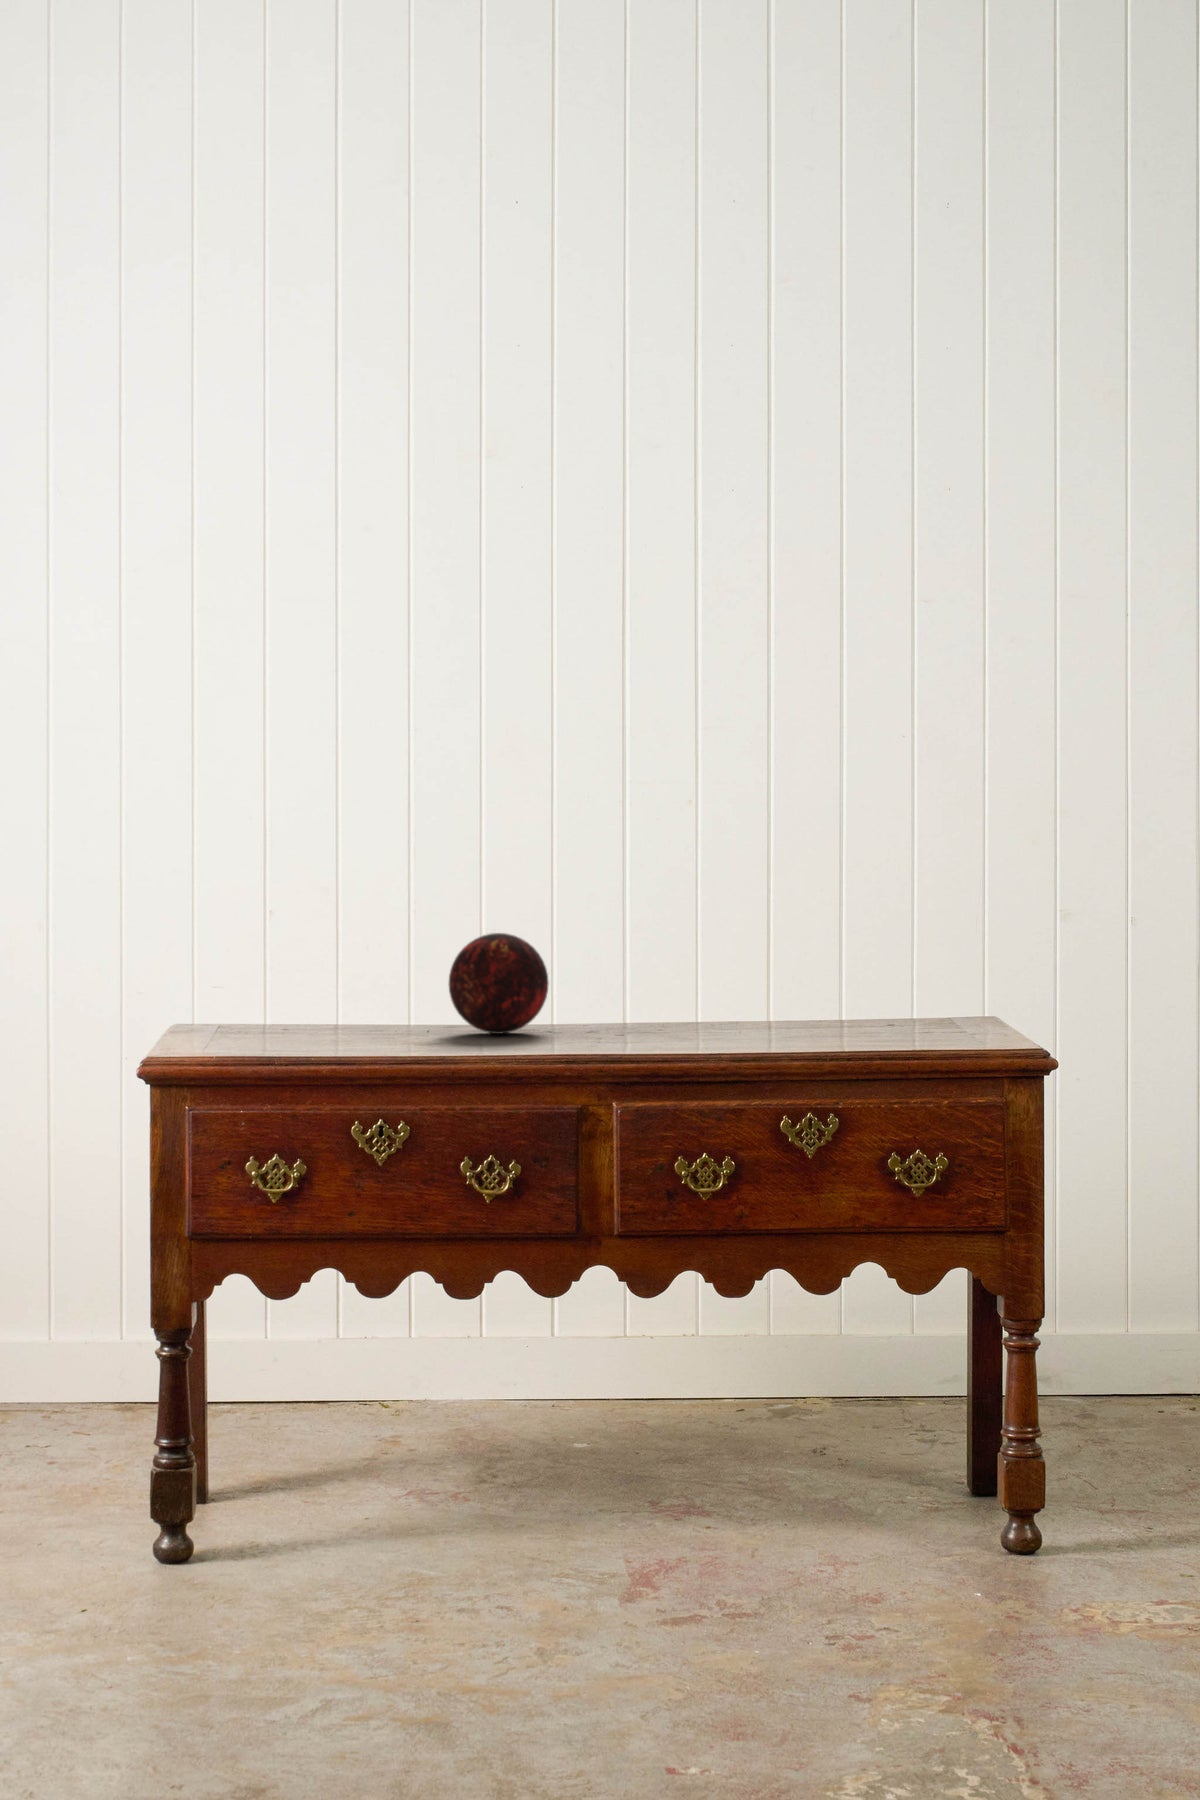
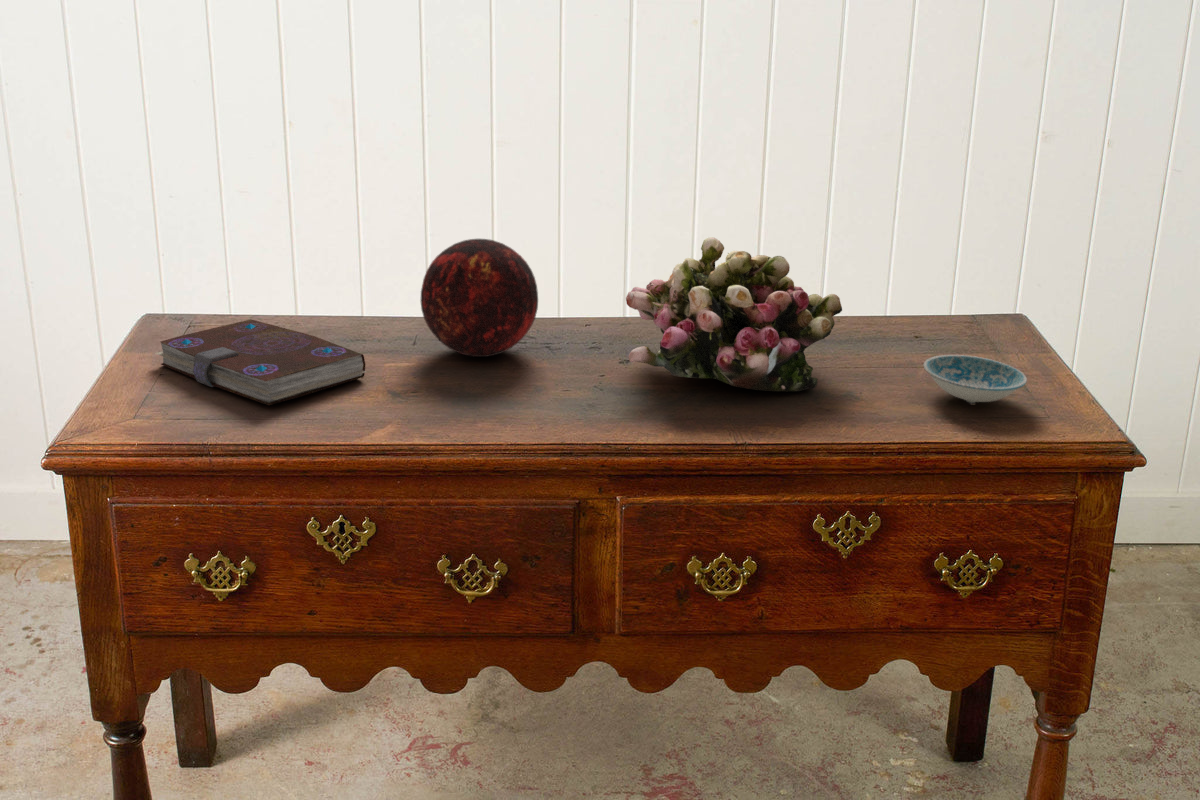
flower arrangement: none [621,925,805,1038] -> present [626,237,842,391]
book: none [221,1012,403,1044] -> present [155,319,366,405]
ceramic bowl: none [874,1012,959,1041] -> present [924,355,1027,403]

